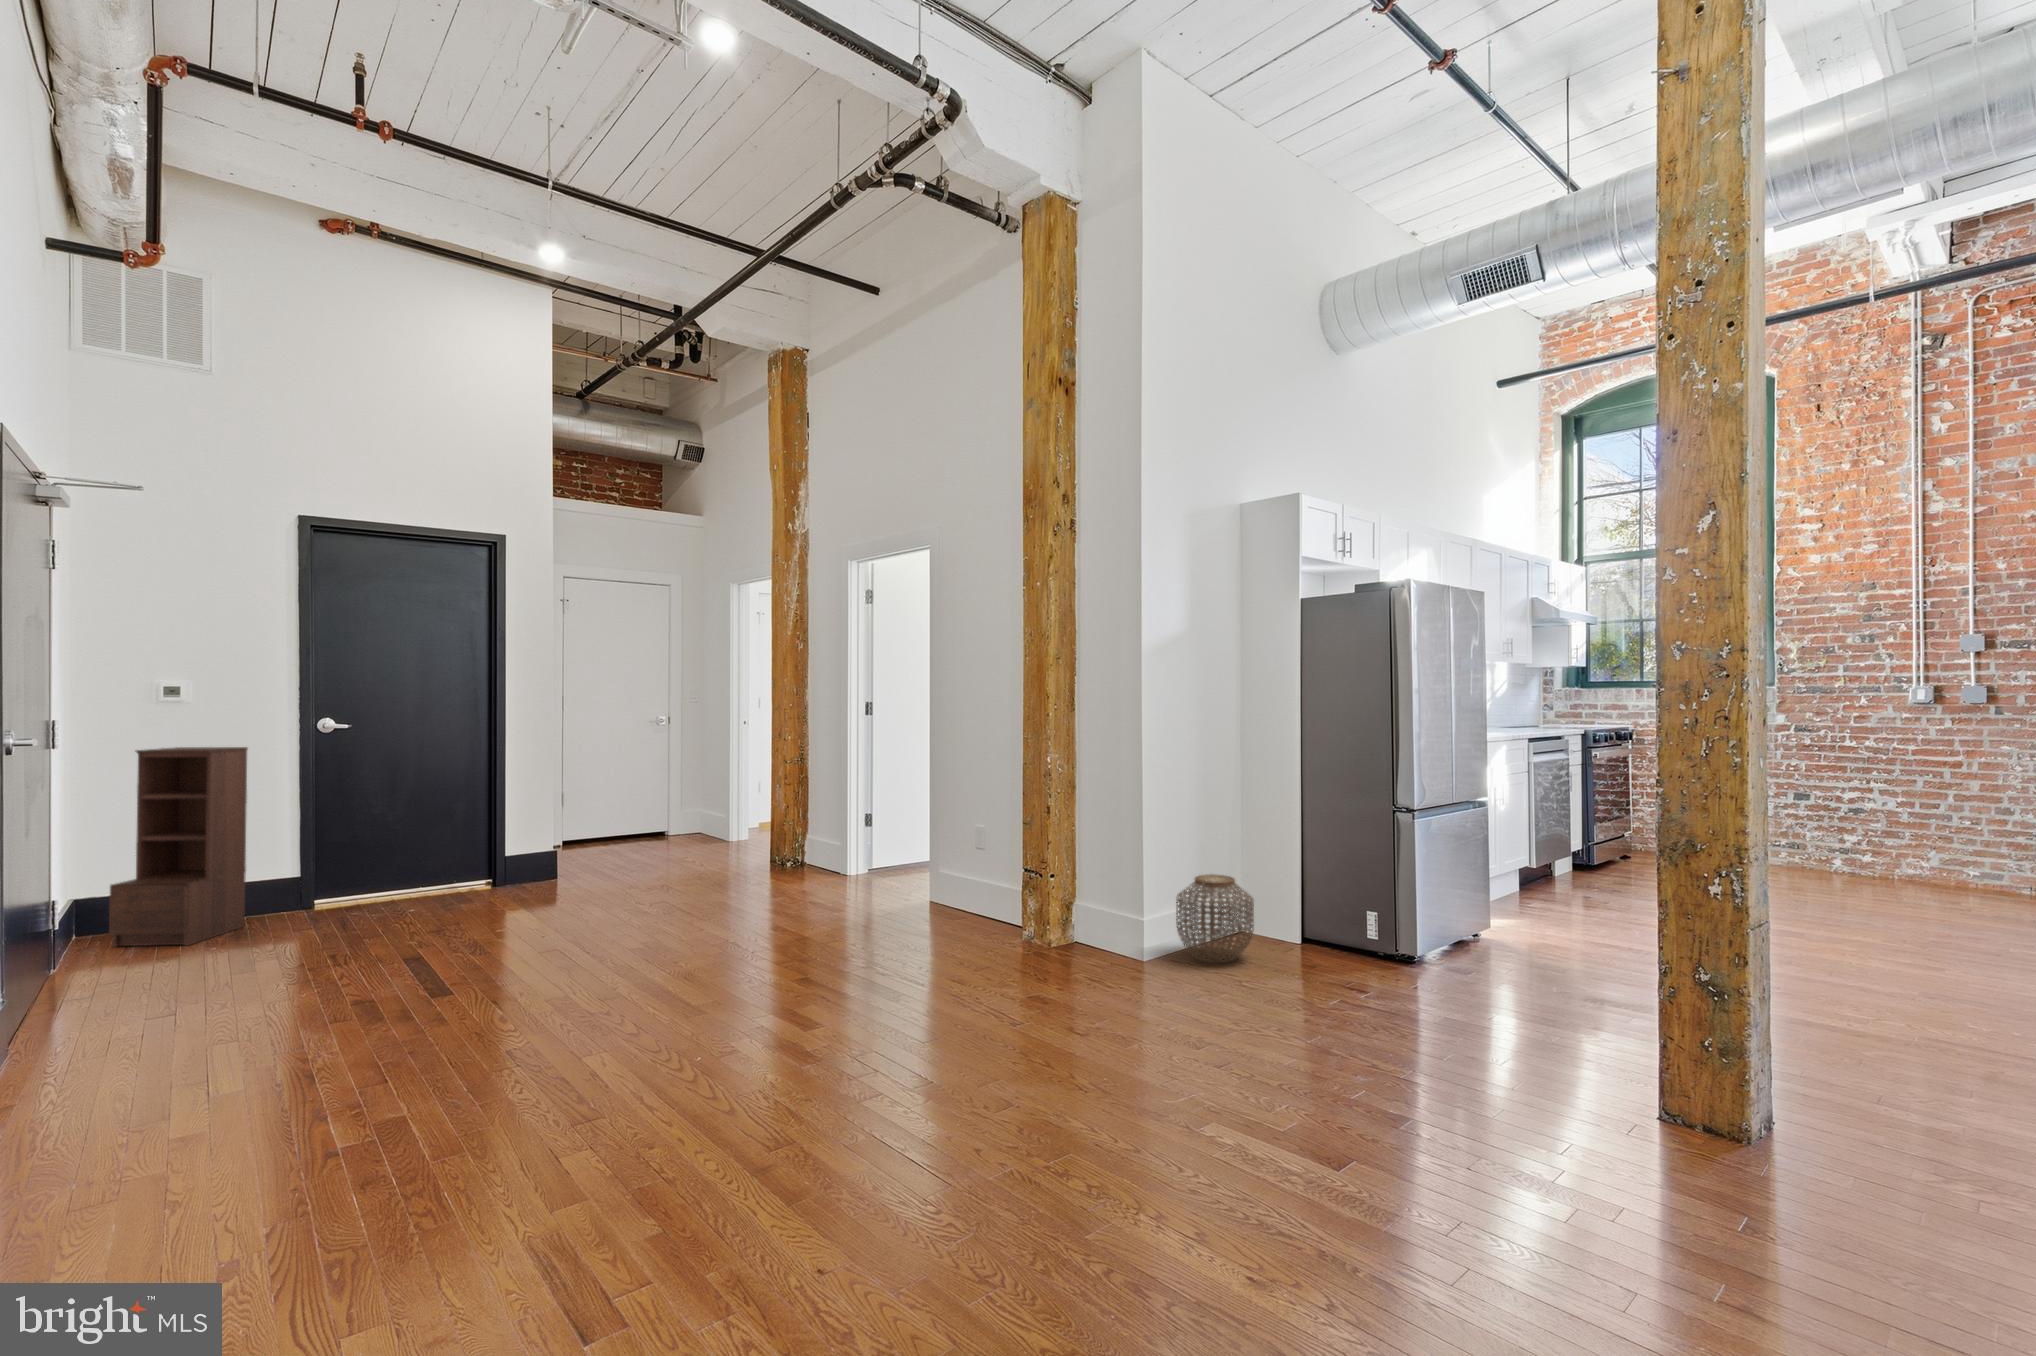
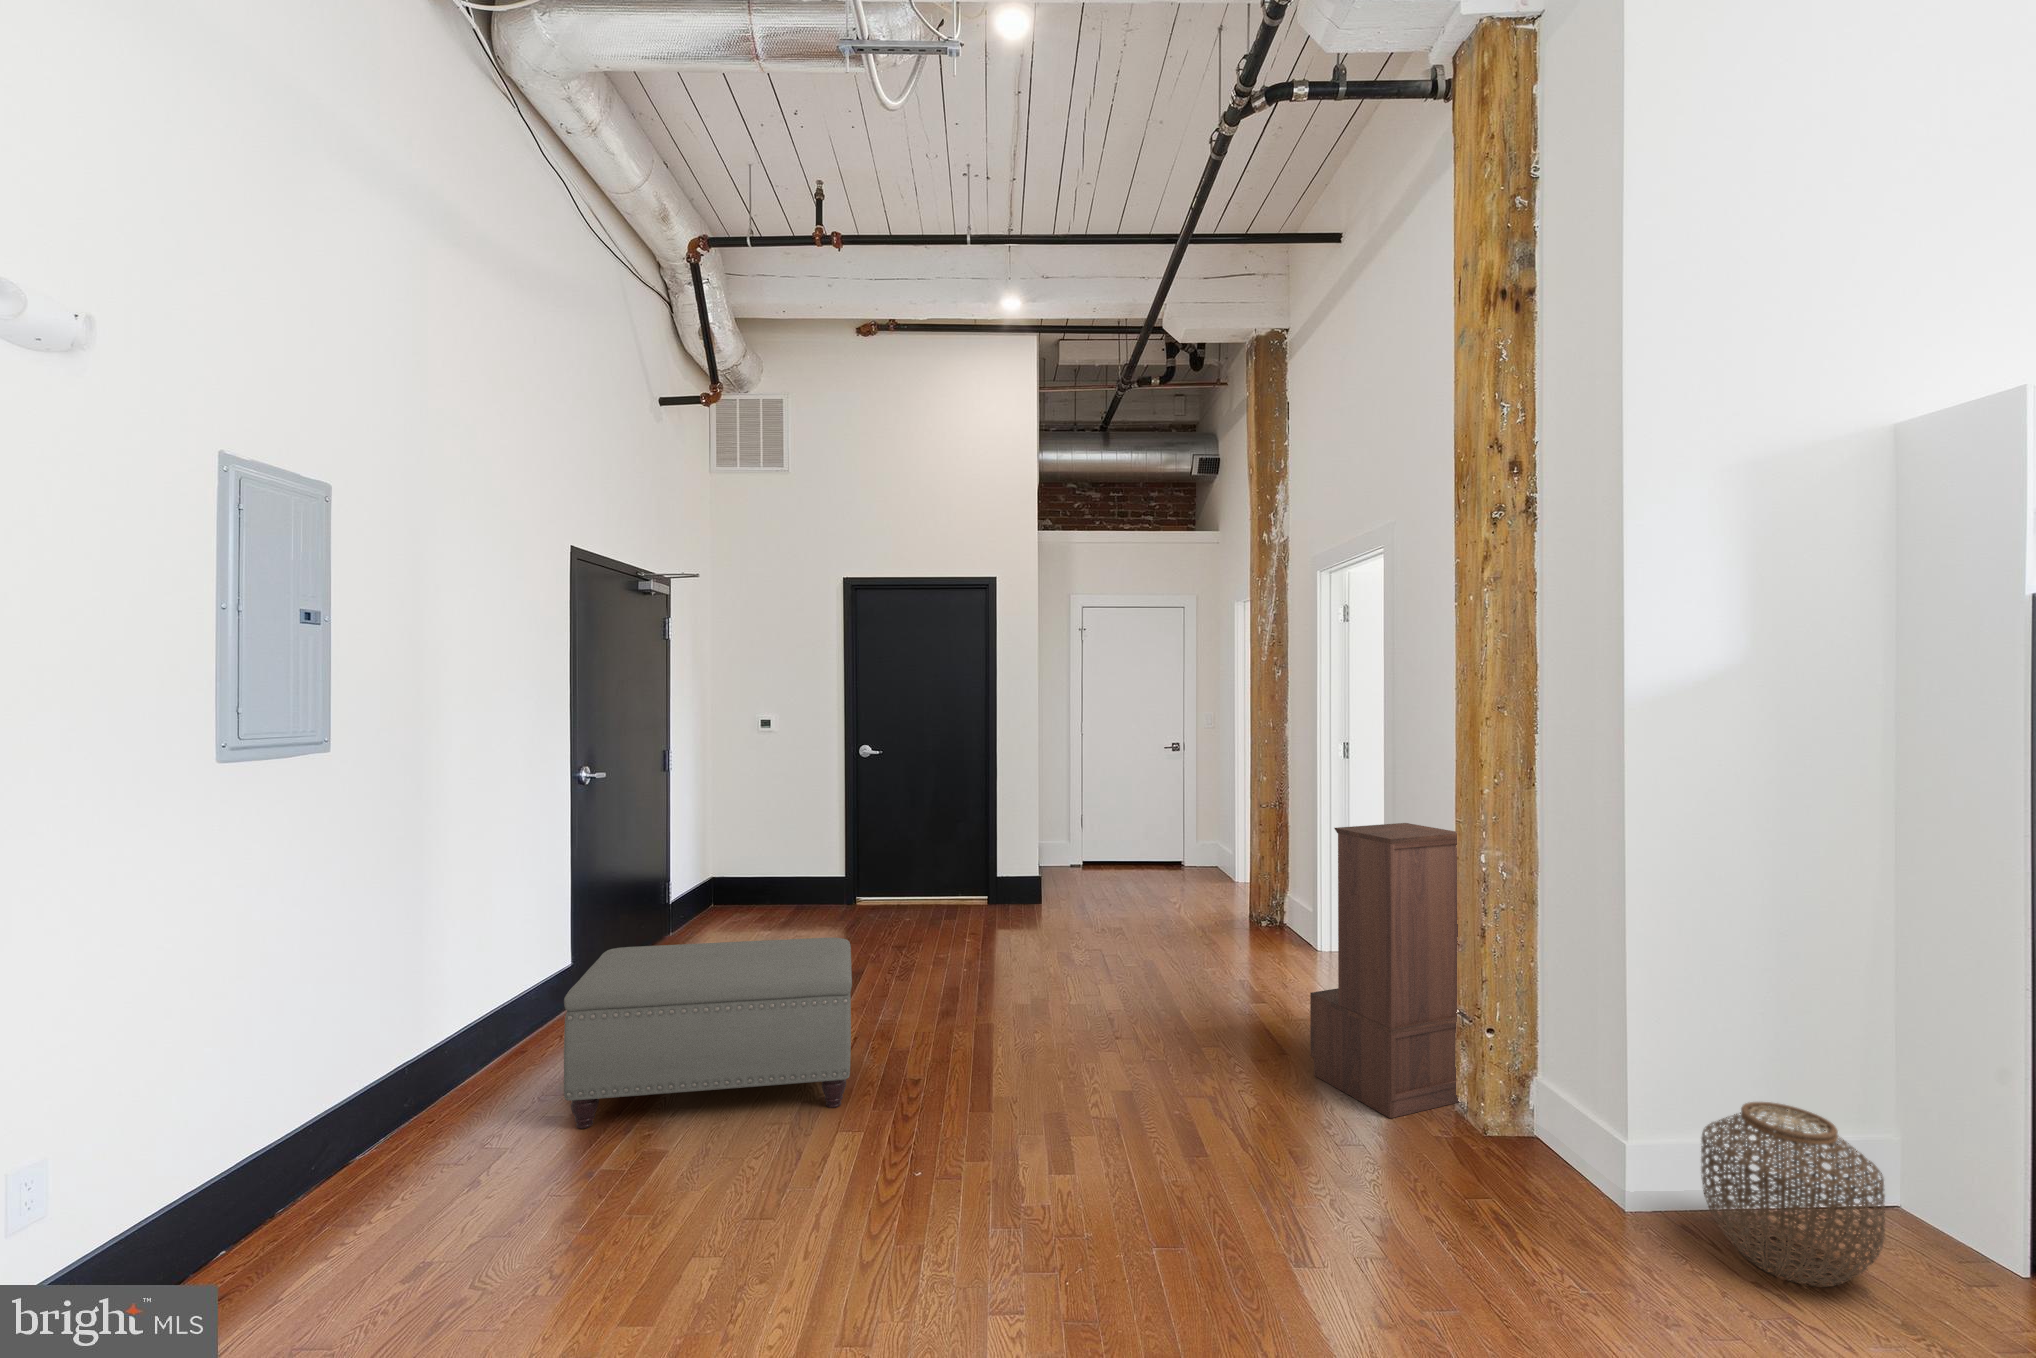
bookshelf: present [109,747,248,947] -> present [1310,823,1459,1118]
ottoman: none [216,892,582,1121] -> present [564,938,852,1129]

